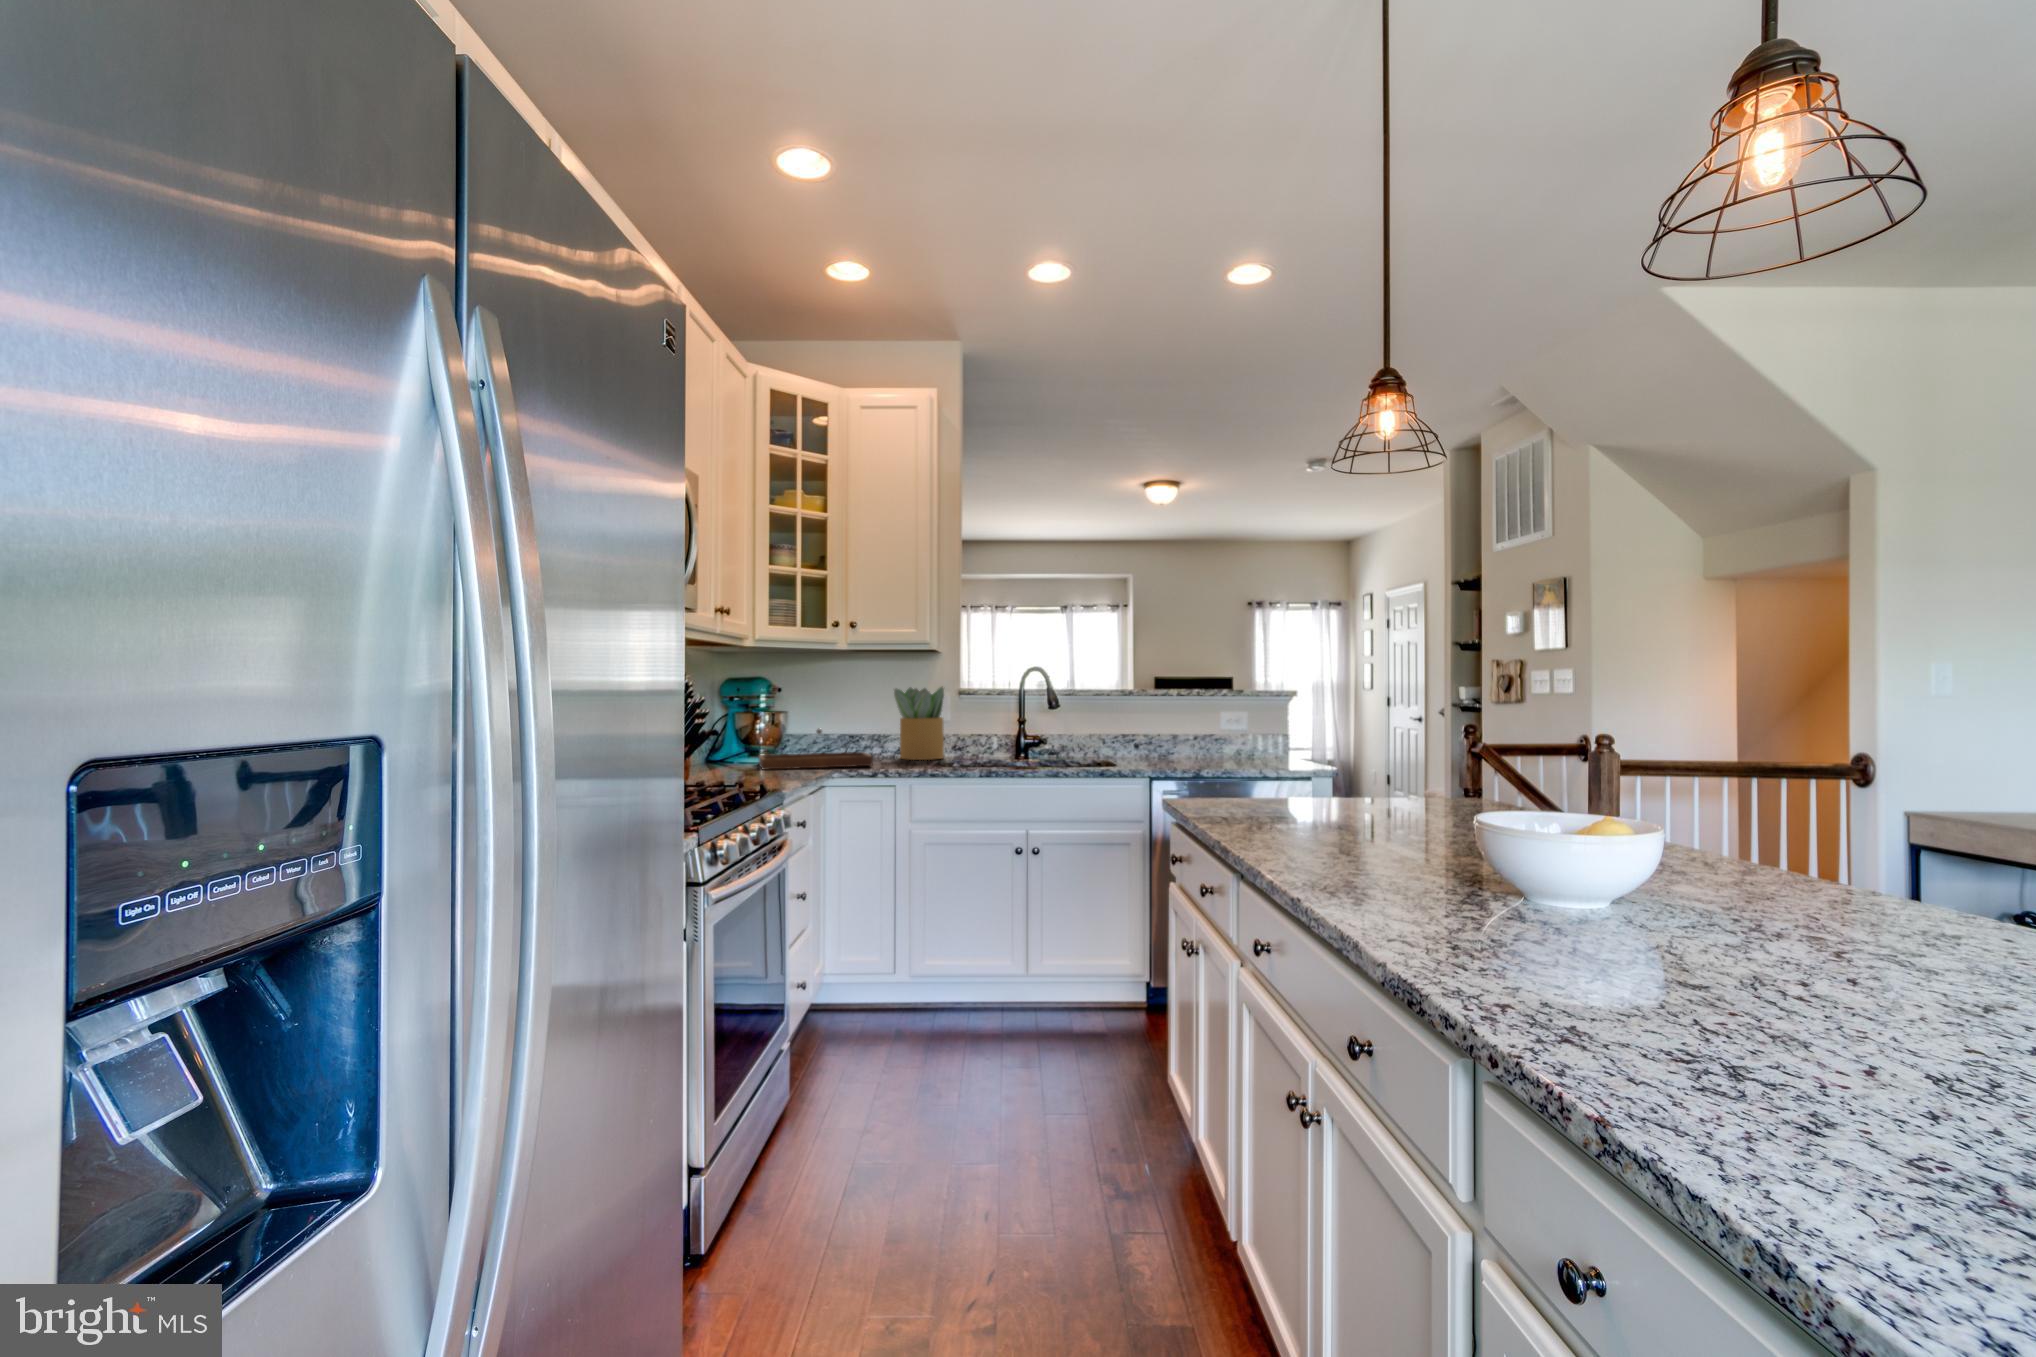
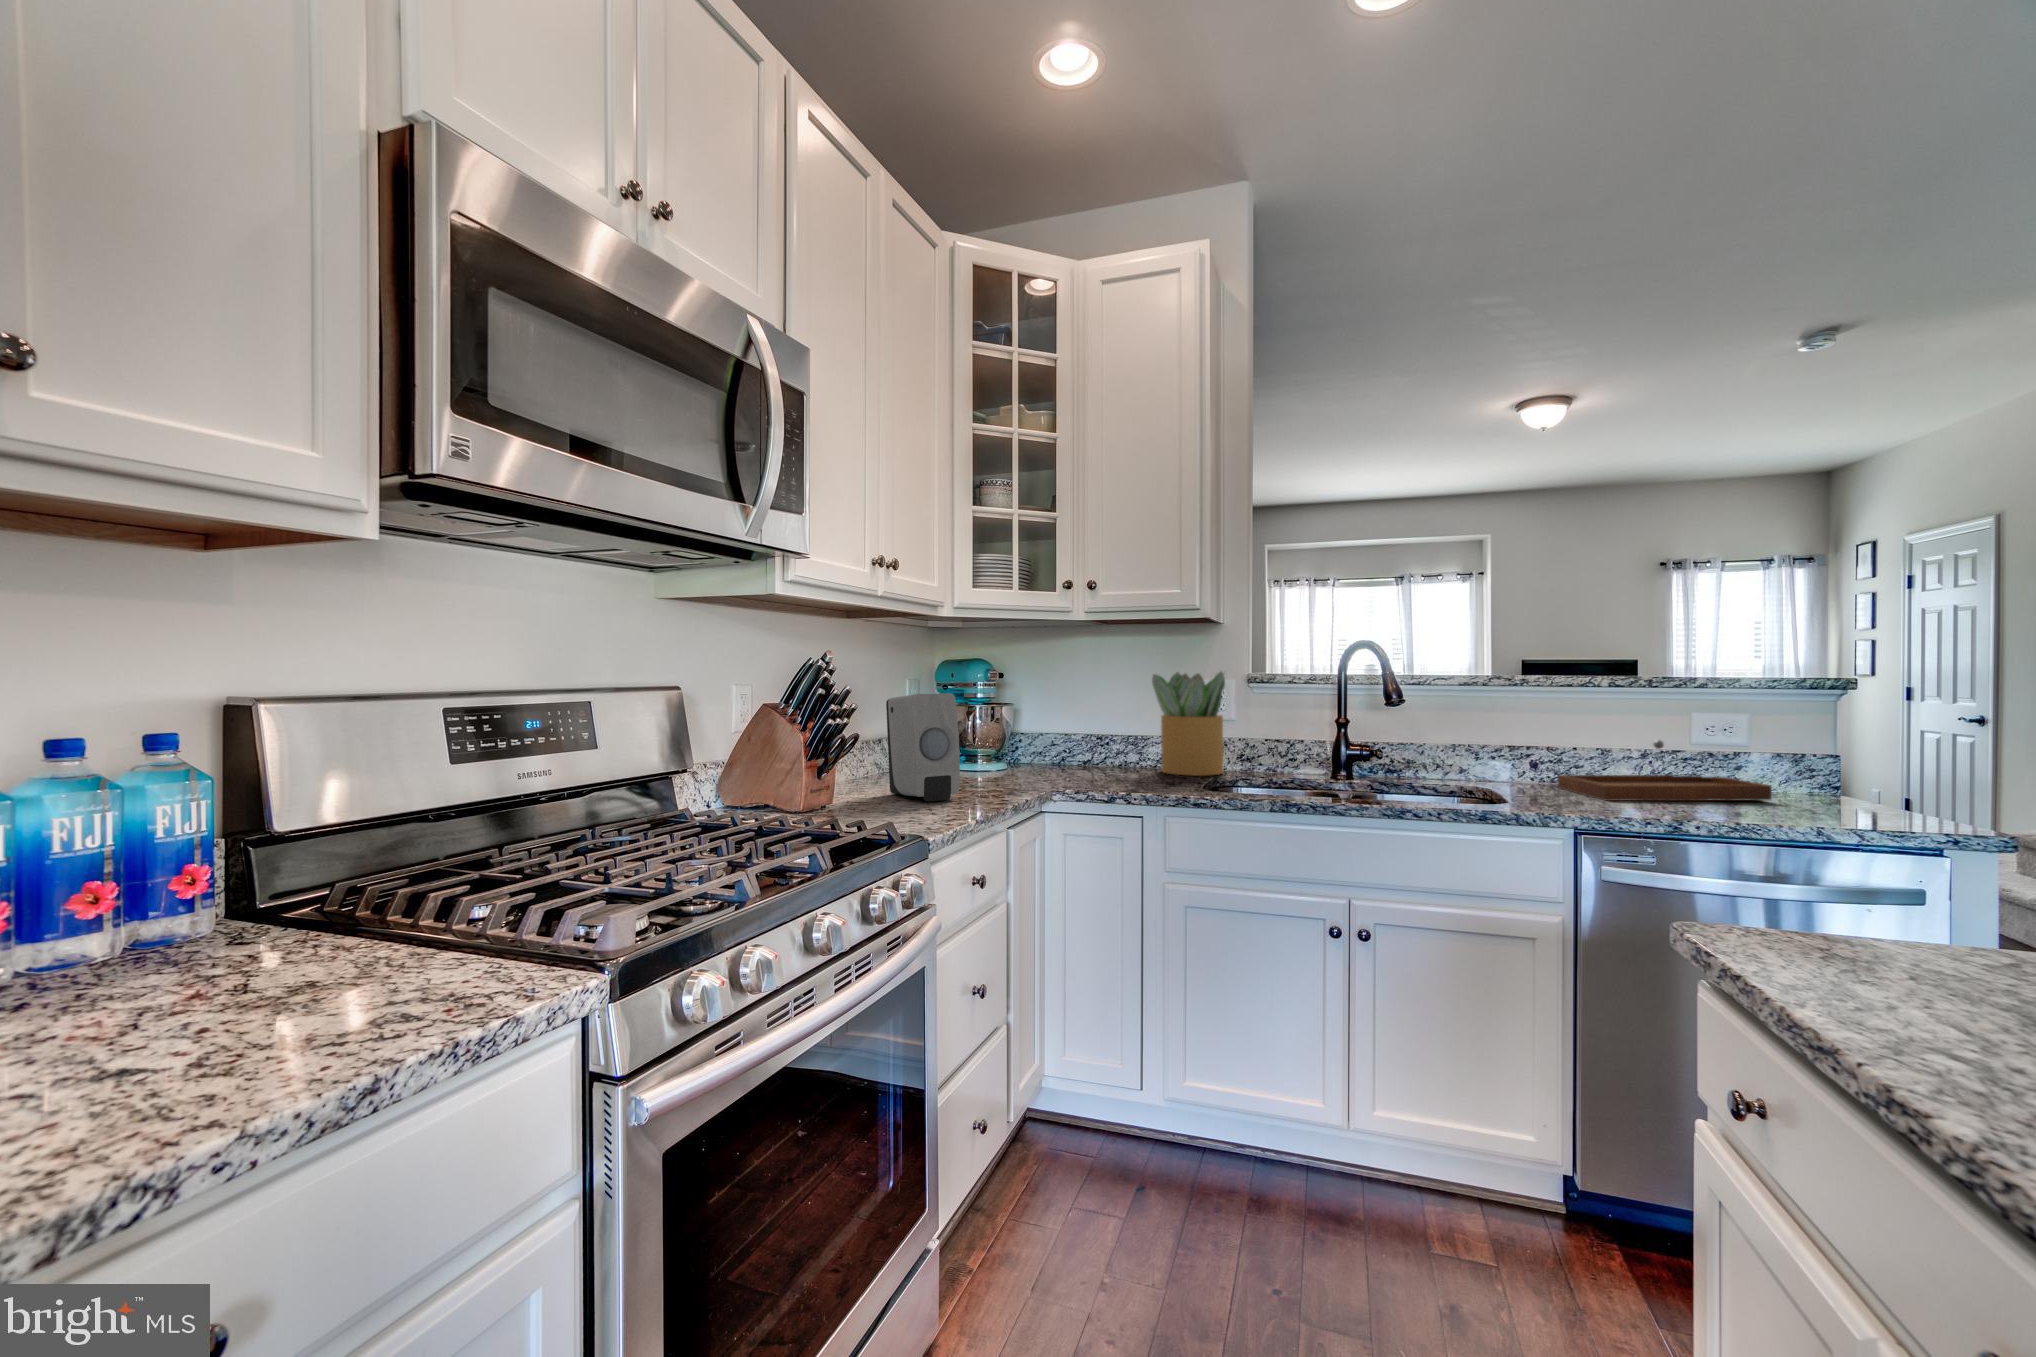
soap dispenser: none [717,702,776,777] -> present [886,693,960,801]
tray: present [759,729,873,770] -> present [1558,740,1772,801]

